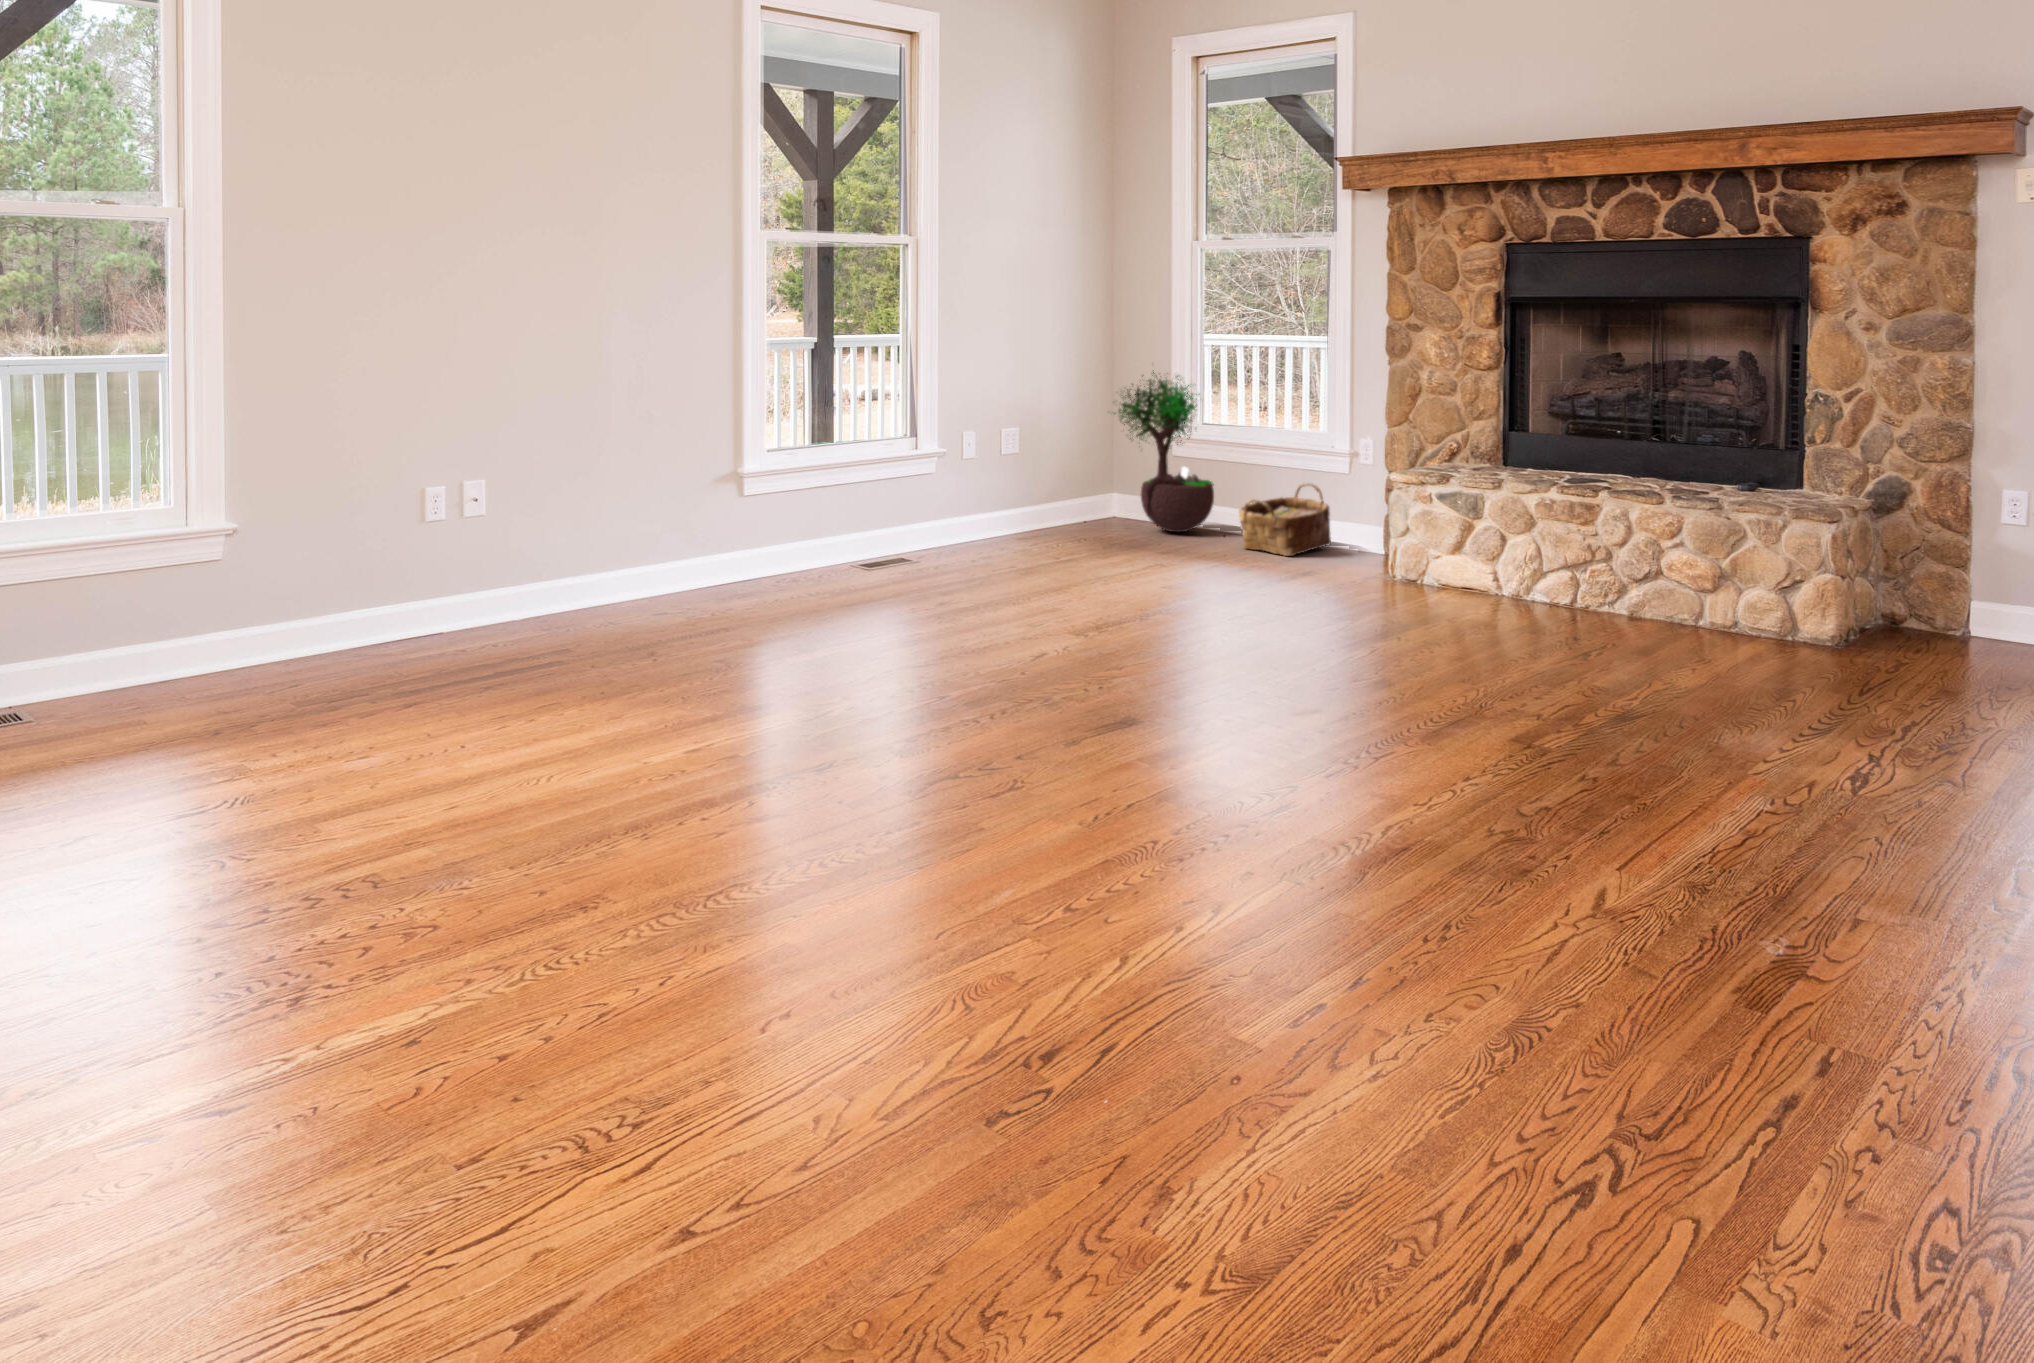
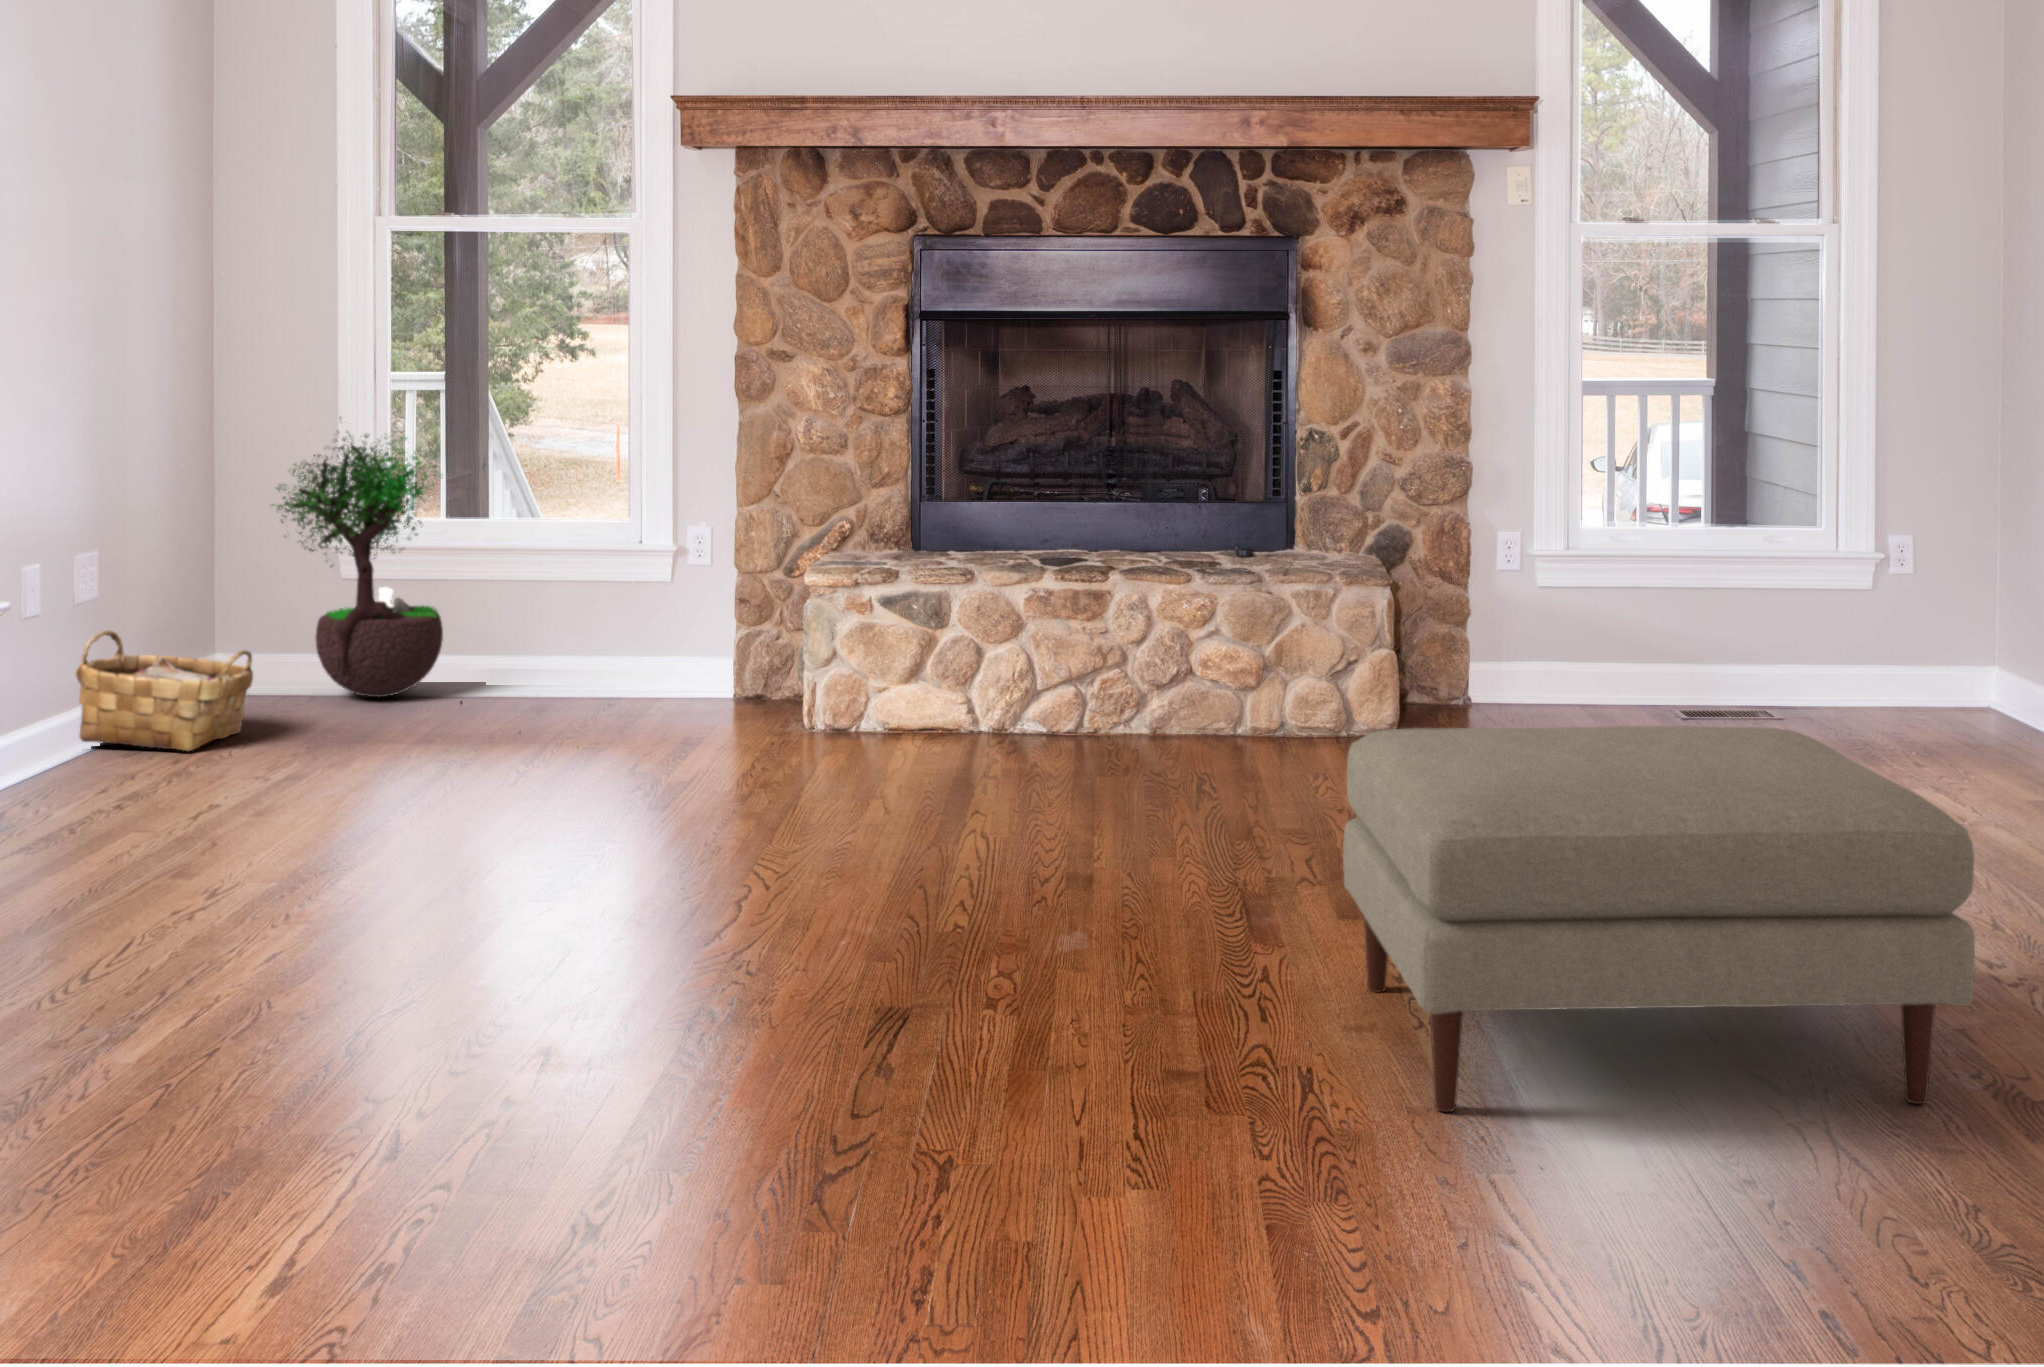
woven basket: present [1239,483,1331,556] -> present [76,630,253,751]
ottoman: none [1322,591,1834,942] -> present [1343,726,1975,1112]

